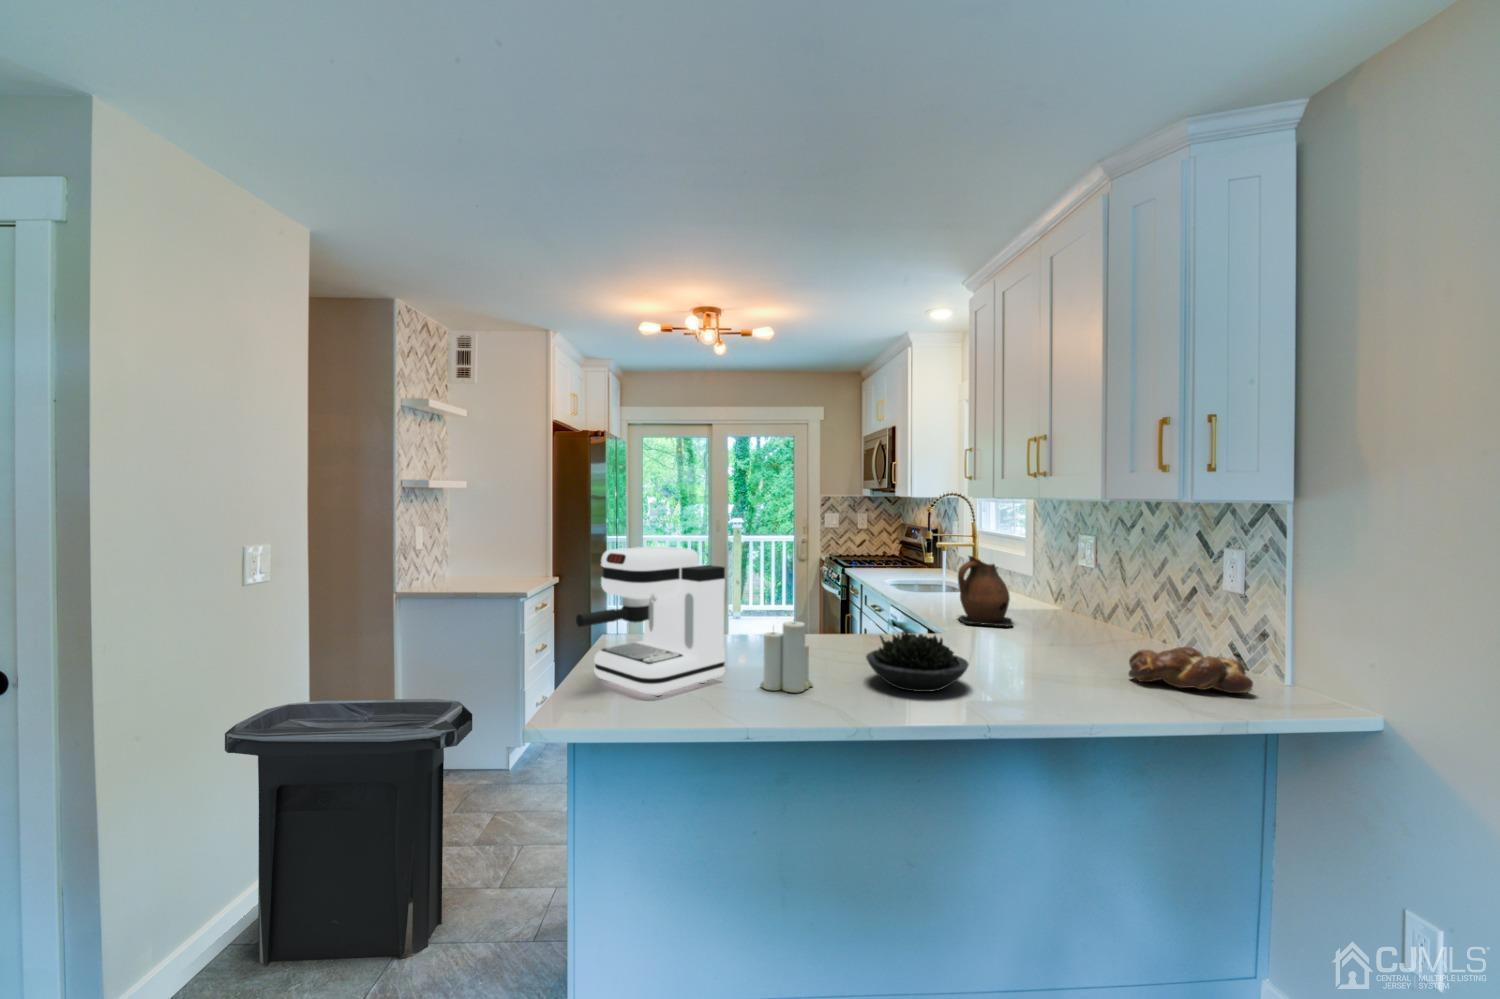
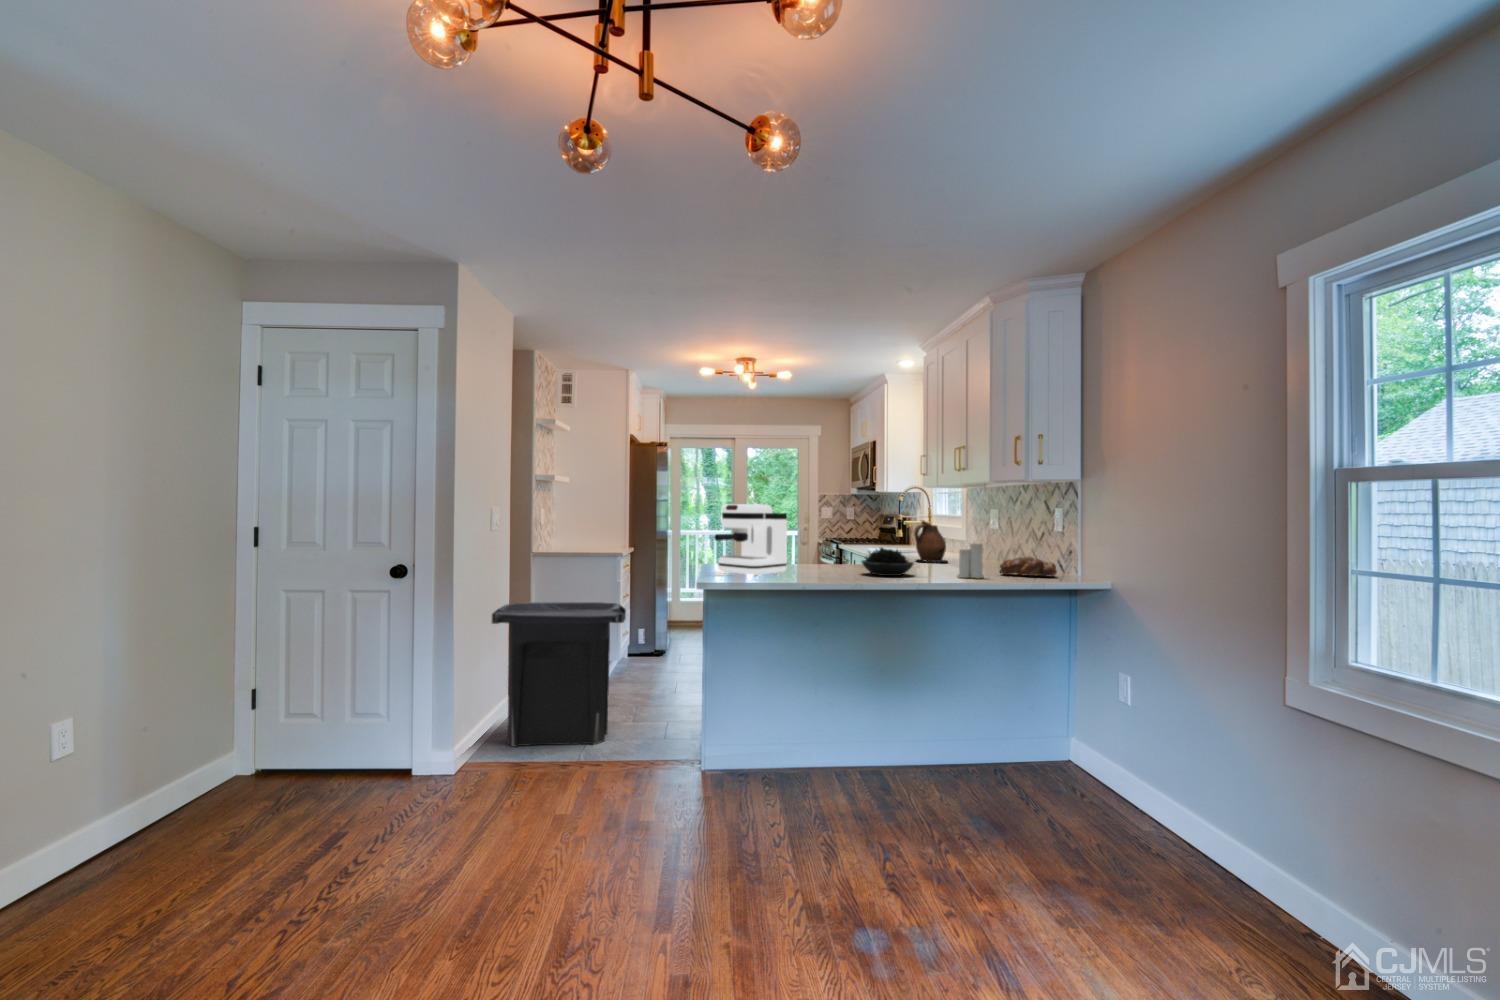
candle: present [760,621,813,692] -> present [957,543,984,578]

